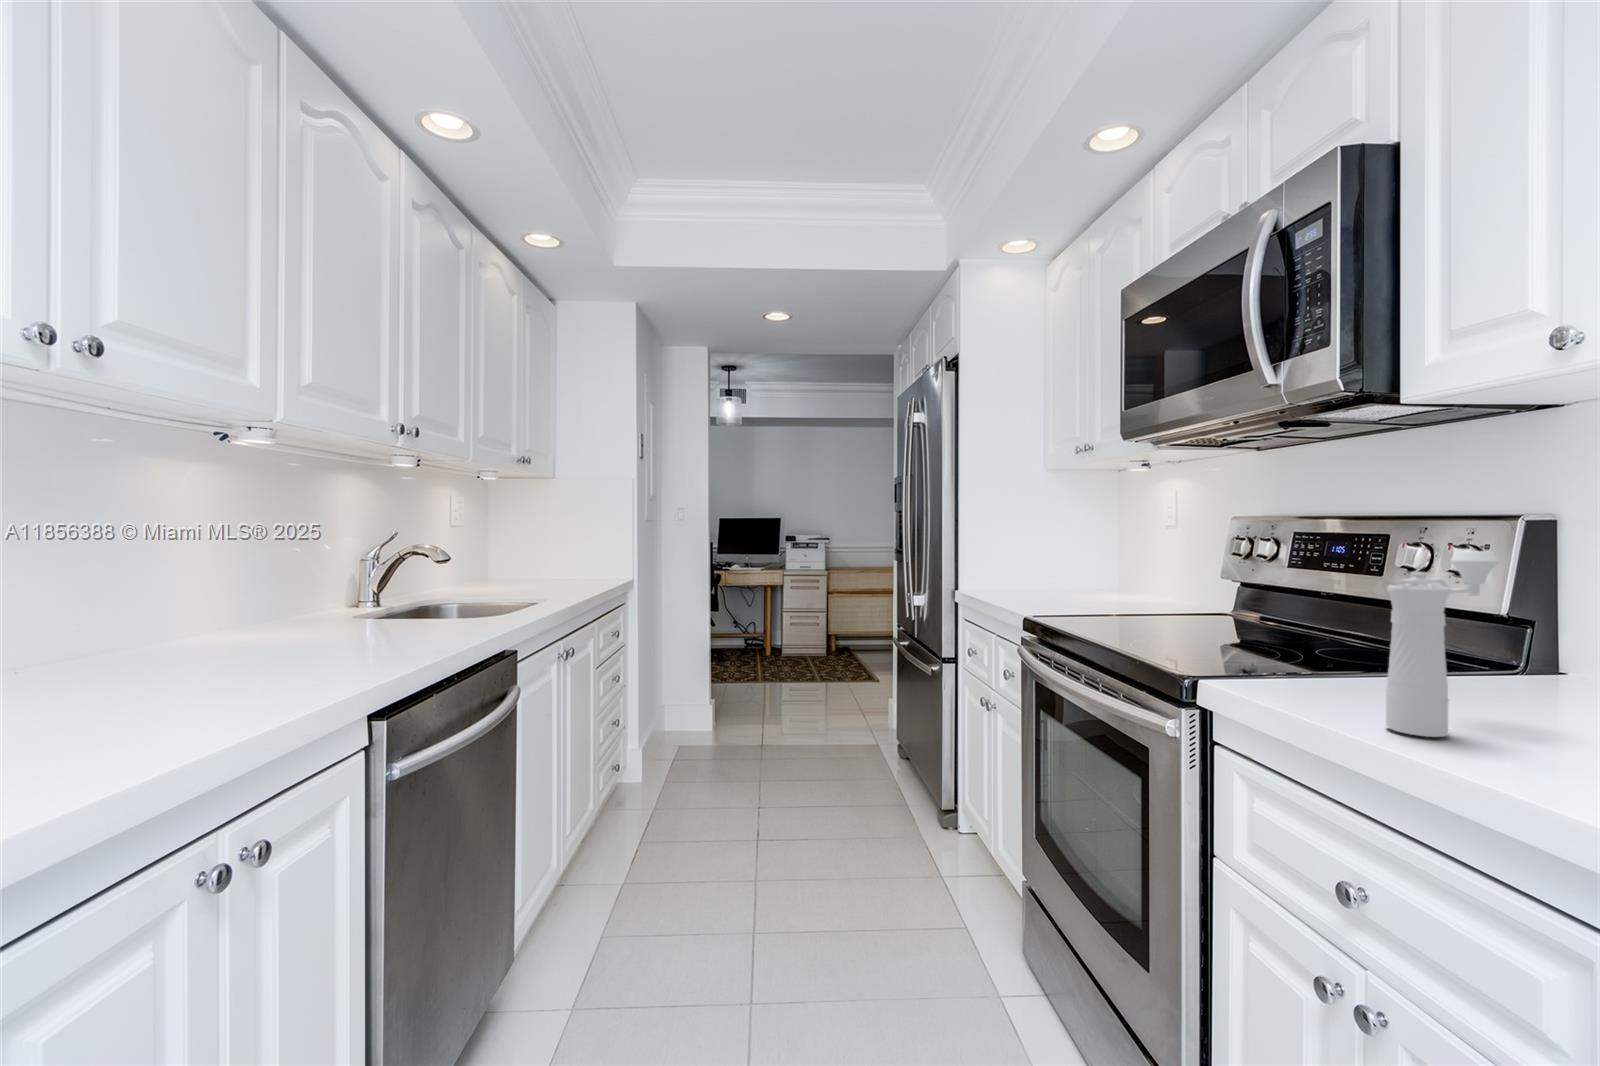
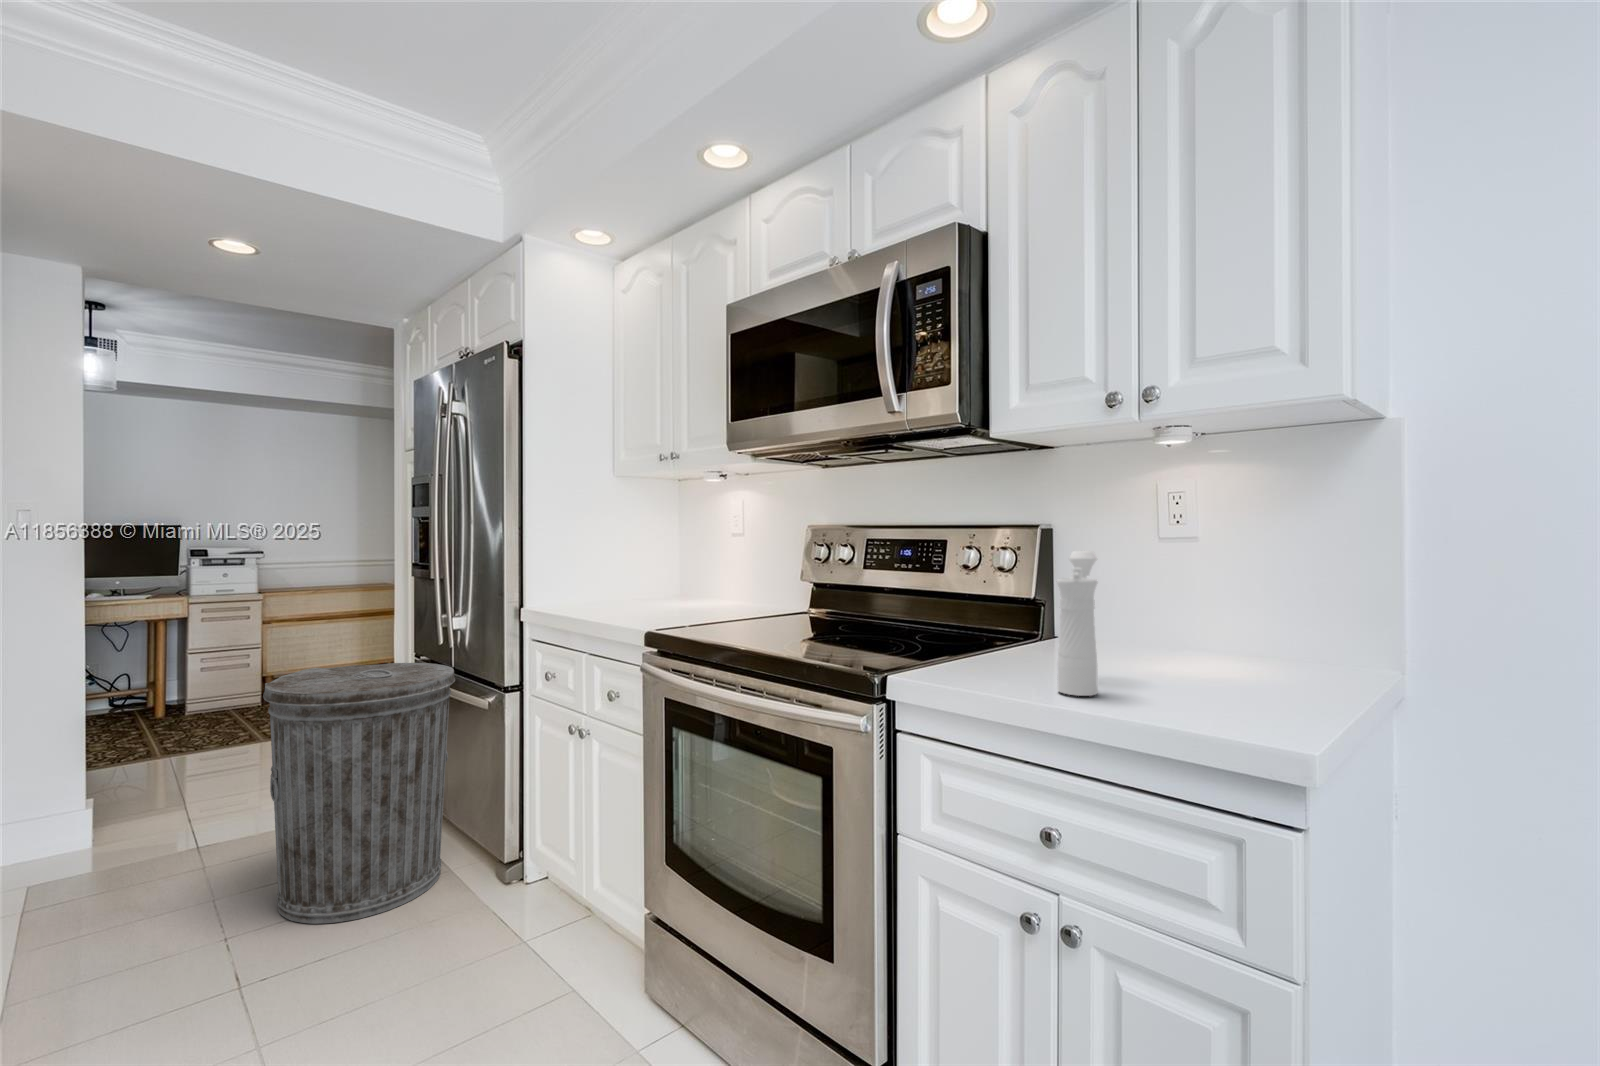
trash can: none [784,627,911,820] -> present [263,663,455,924]

